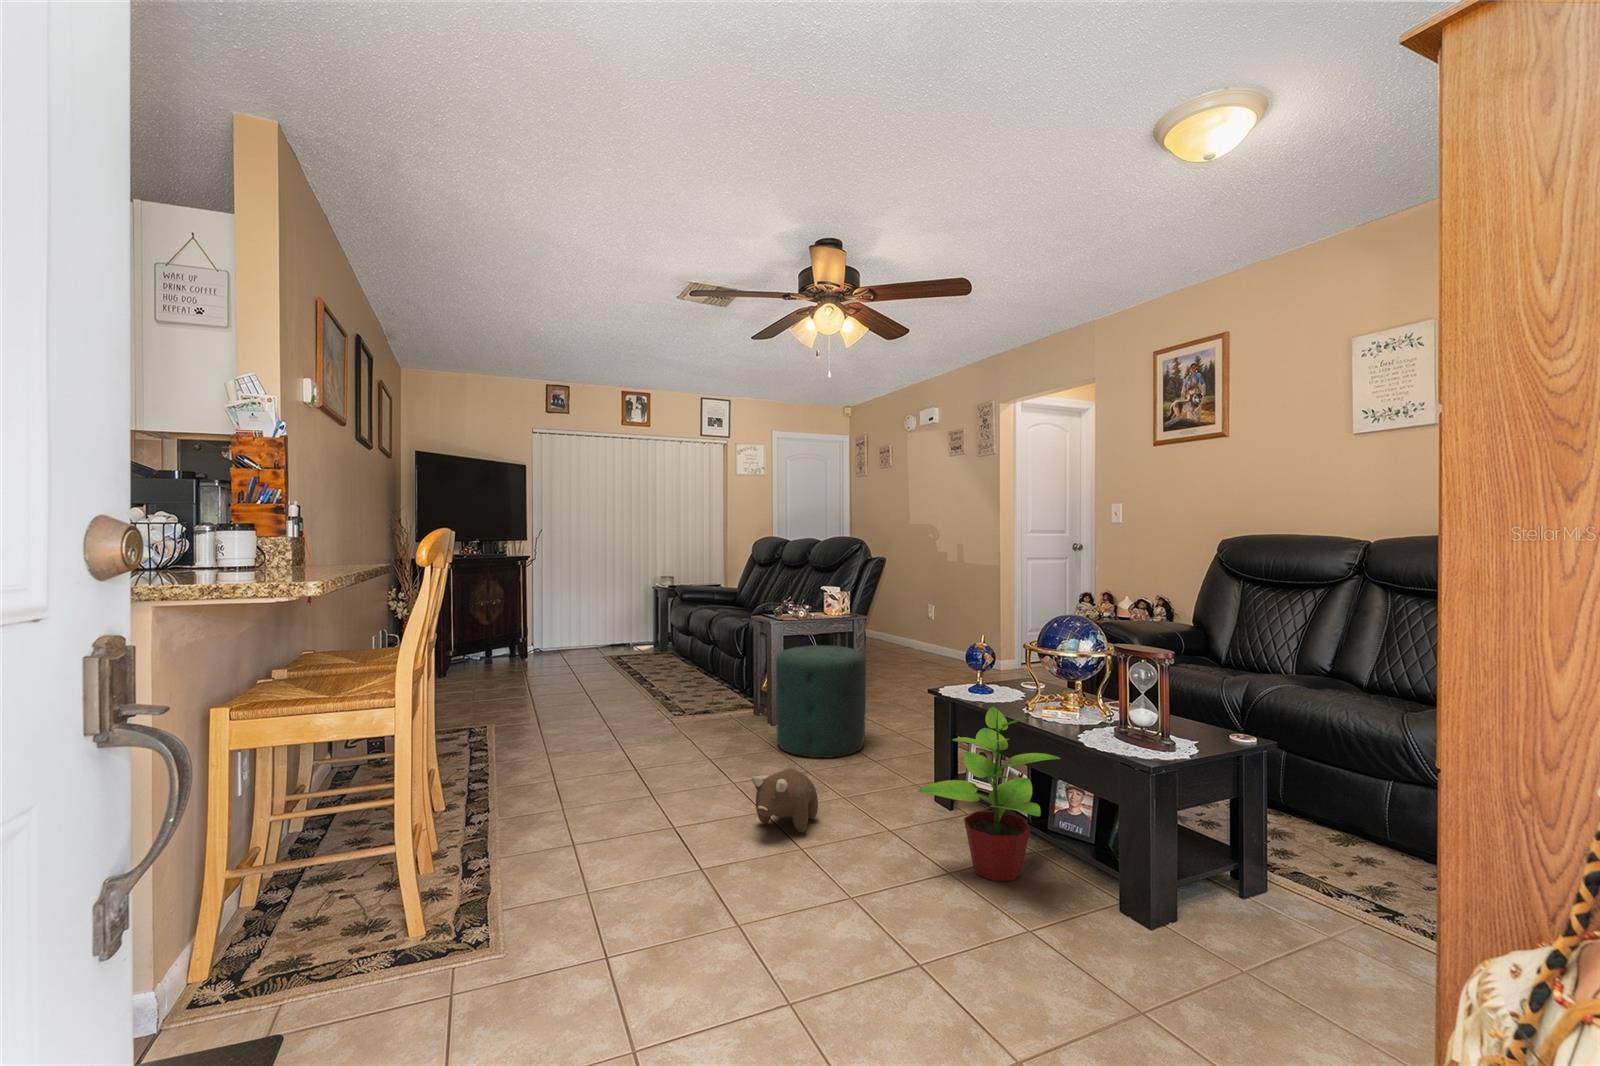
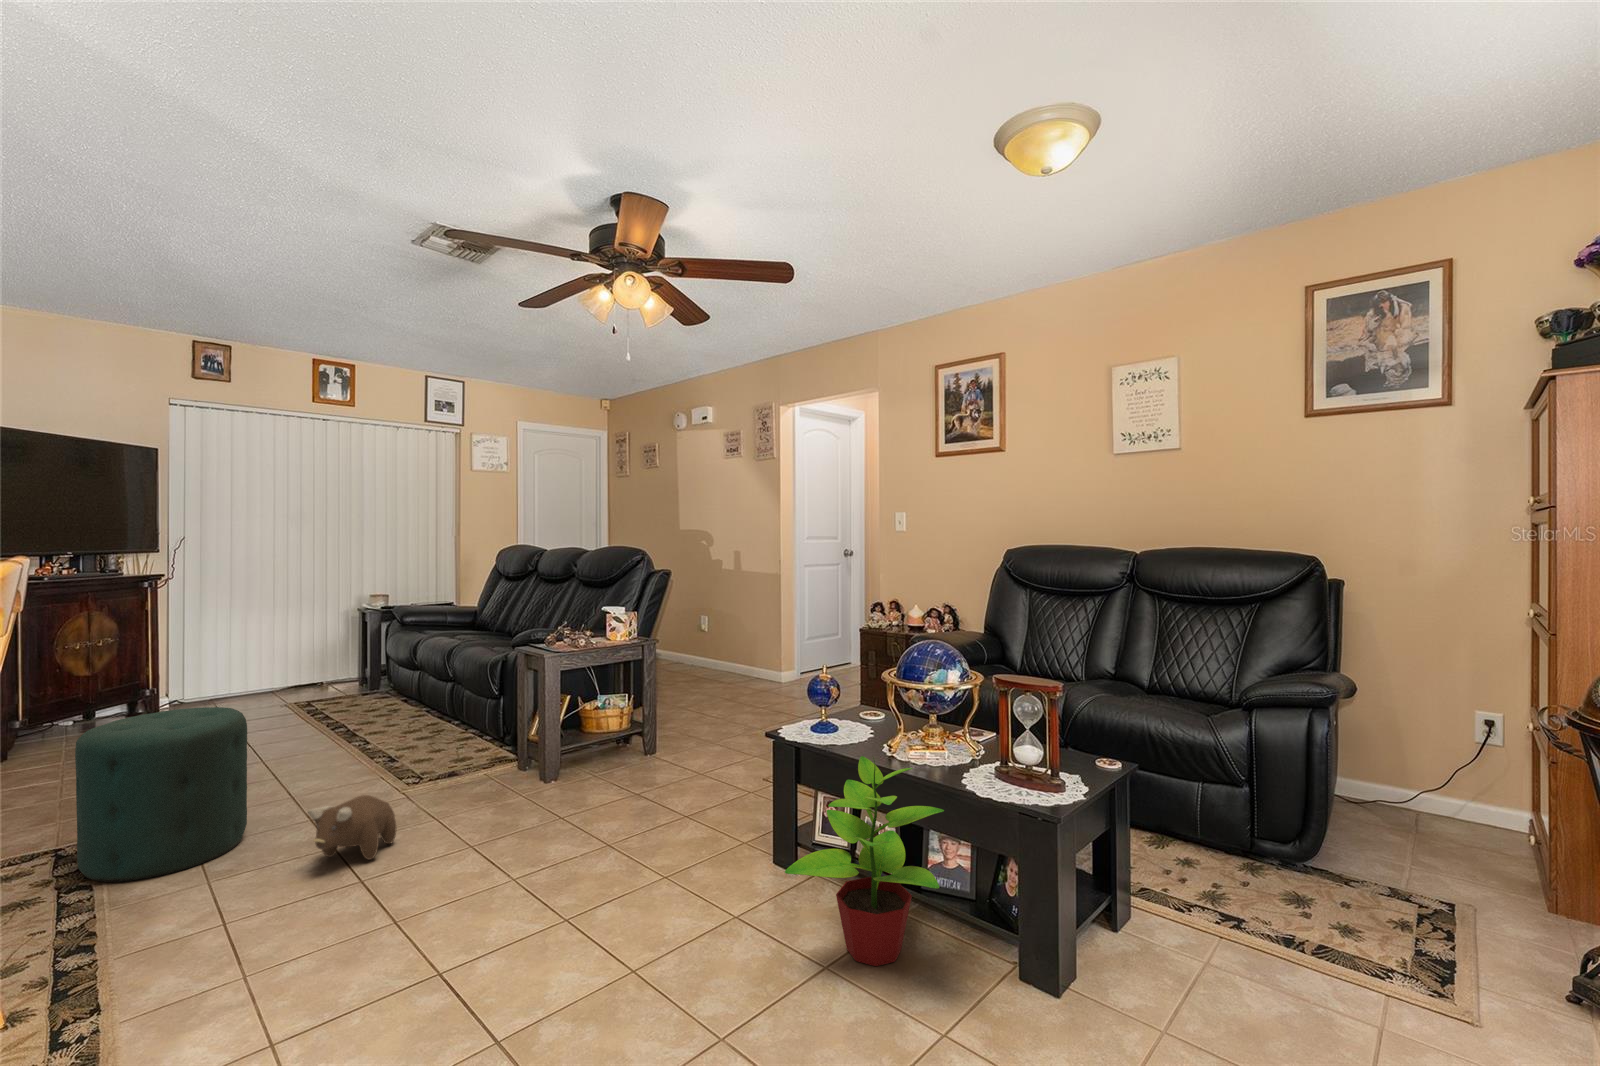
ottoman: present [776,645,866,758] -> present [75,707,247,882]
plush toy: present [751,769,818,833] -> present [308,795,397,860]

